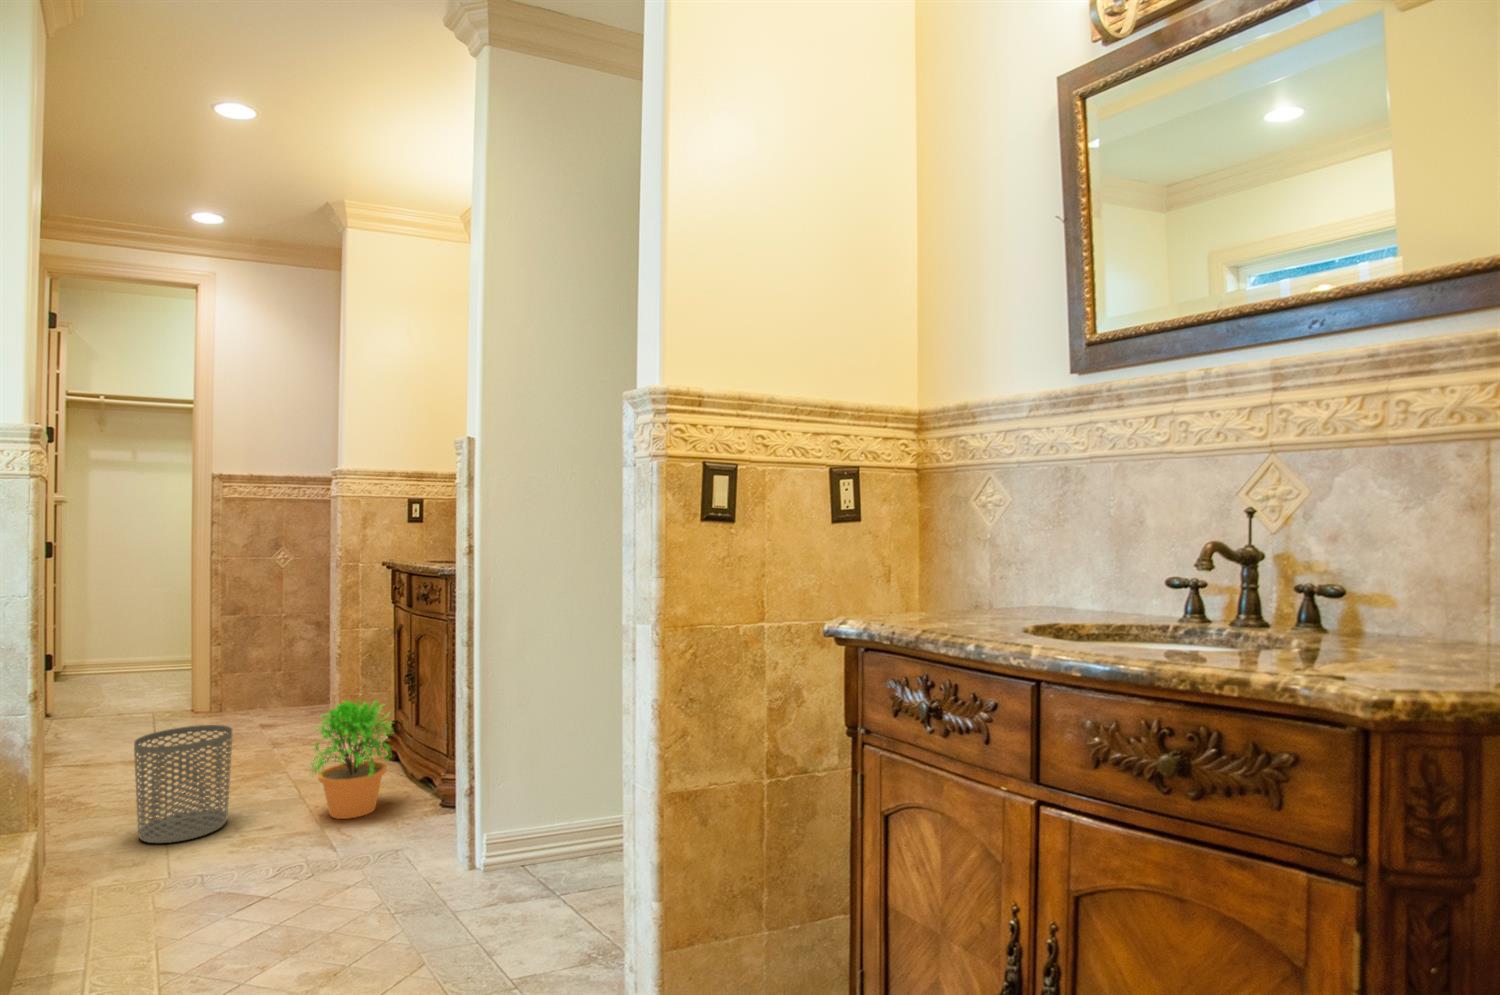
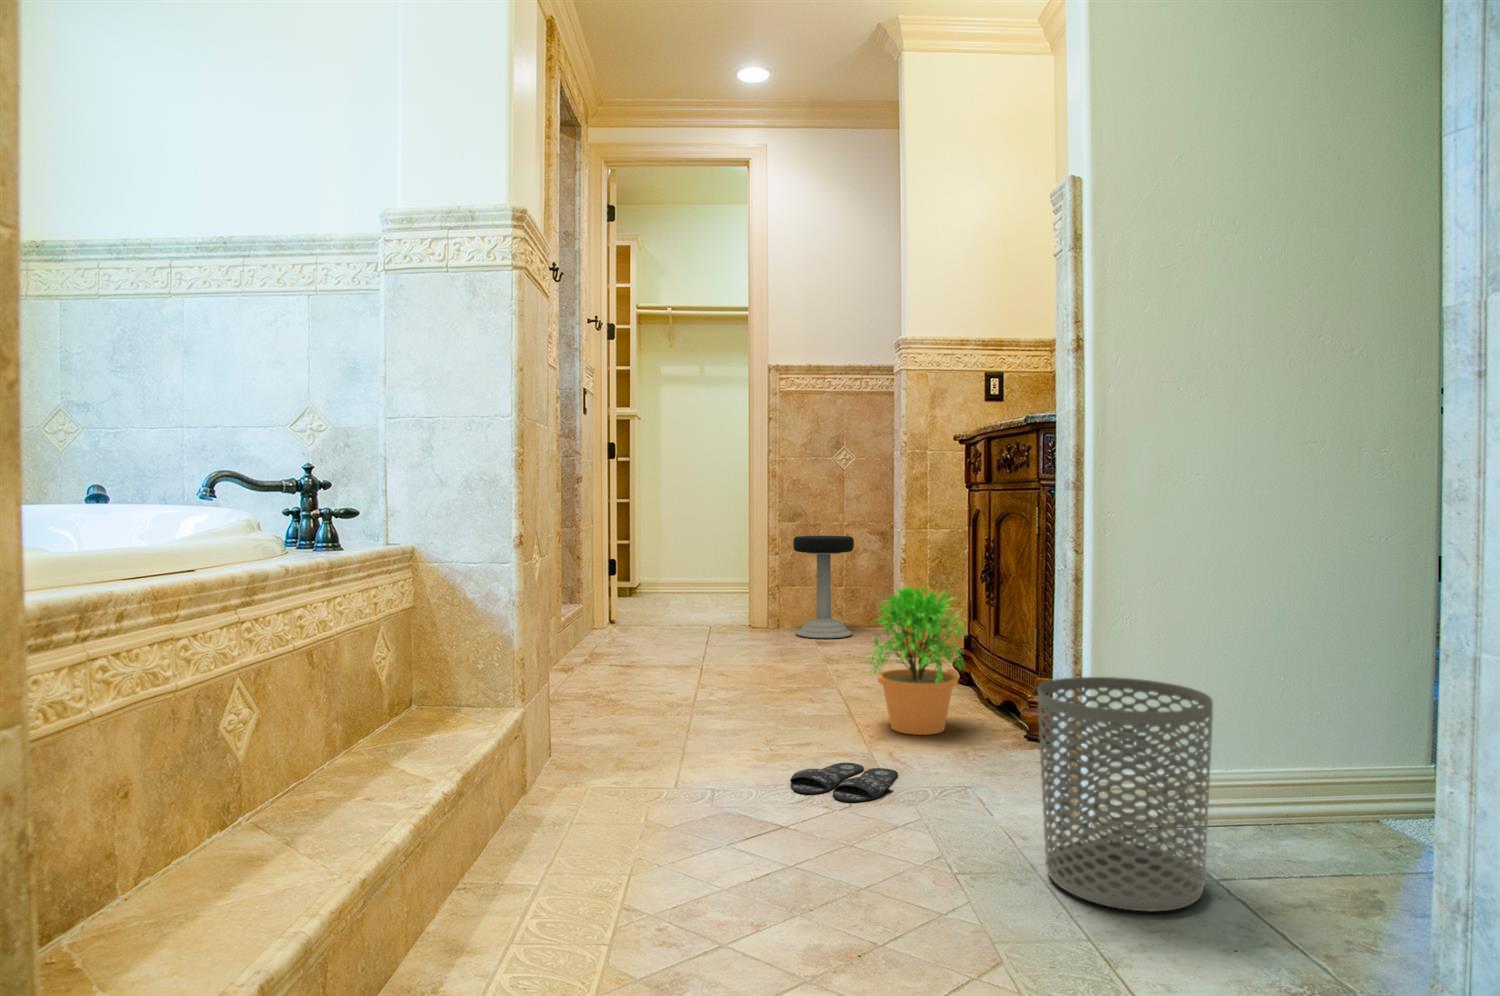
stool: none [228,630,291,727] -> present [793,536,854,638]
waste bin: present [134,725,232,843] -> present [1037,677,1213,911]
slippers: none [241,857,337,899] -> present [790,763,898,802]

